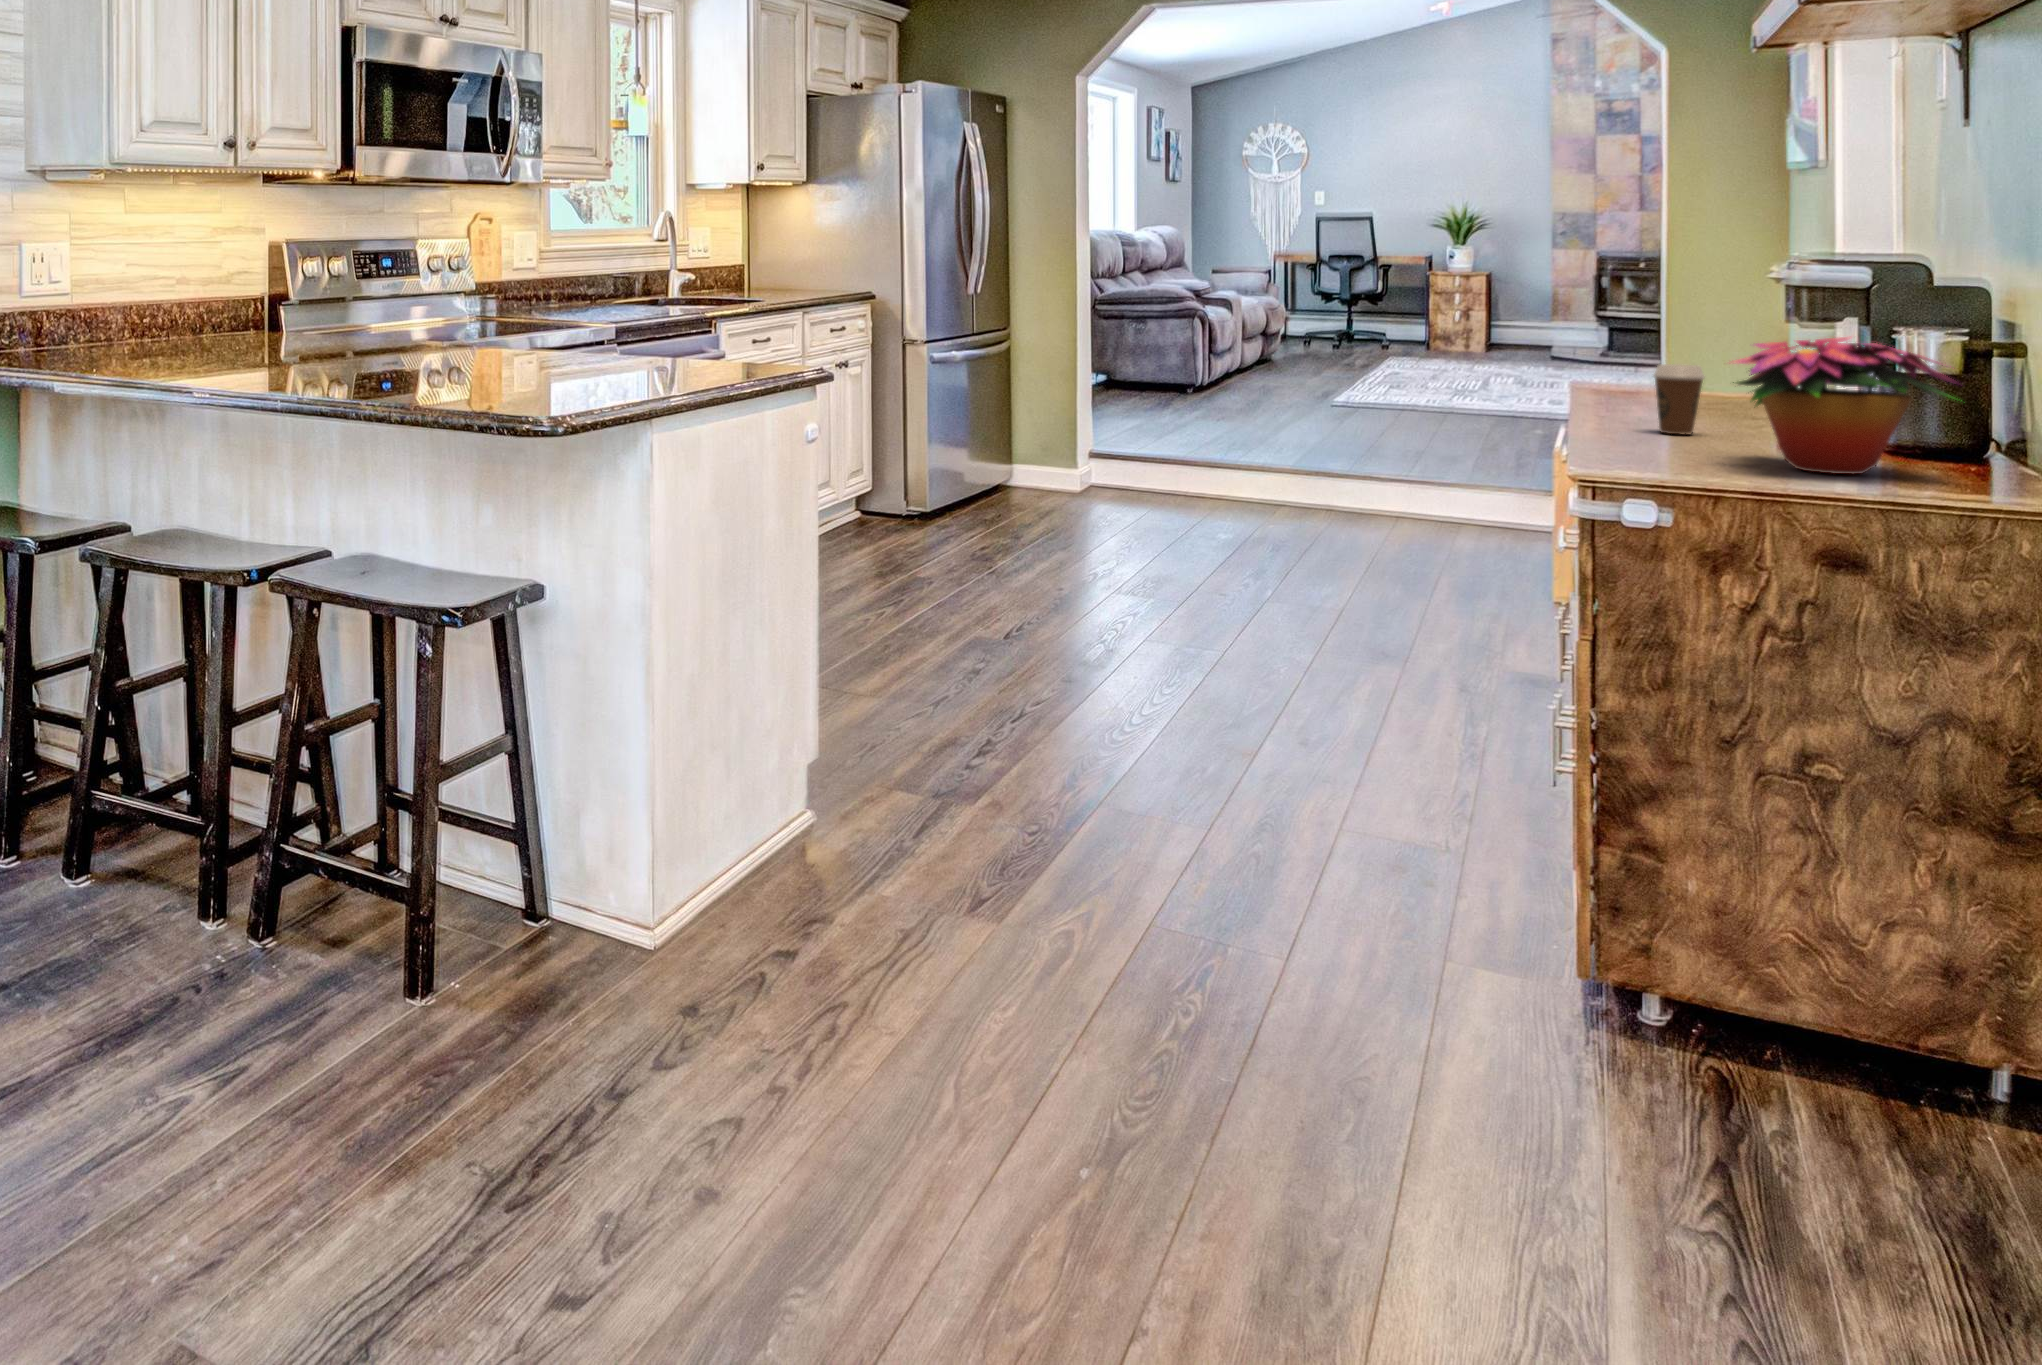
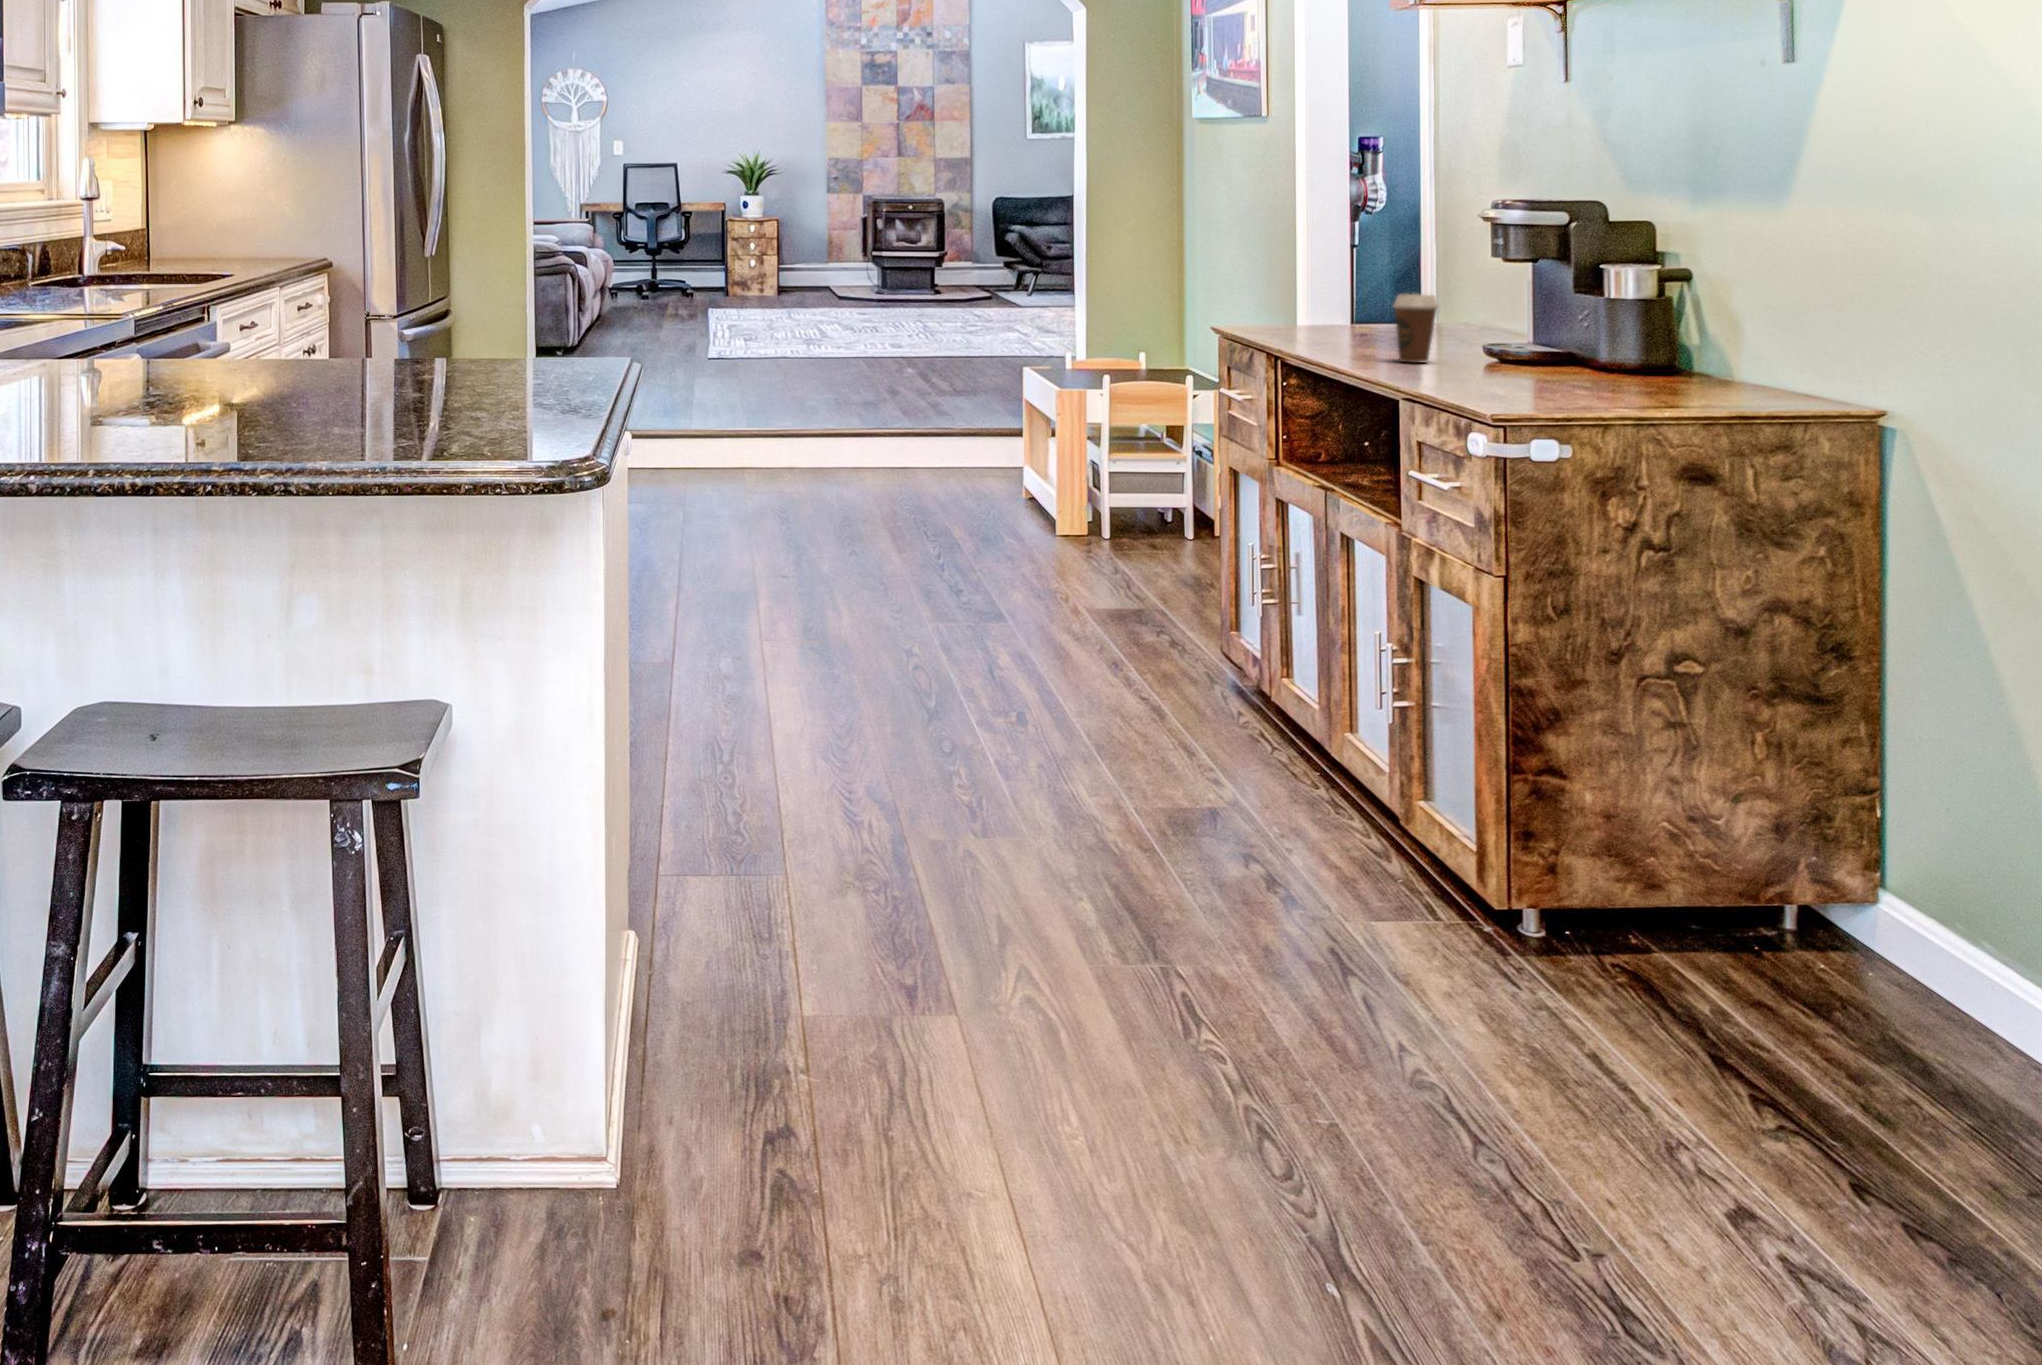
flower arrangement: present [1732,337,1957,474] -> none [1506,259,1736,391]

